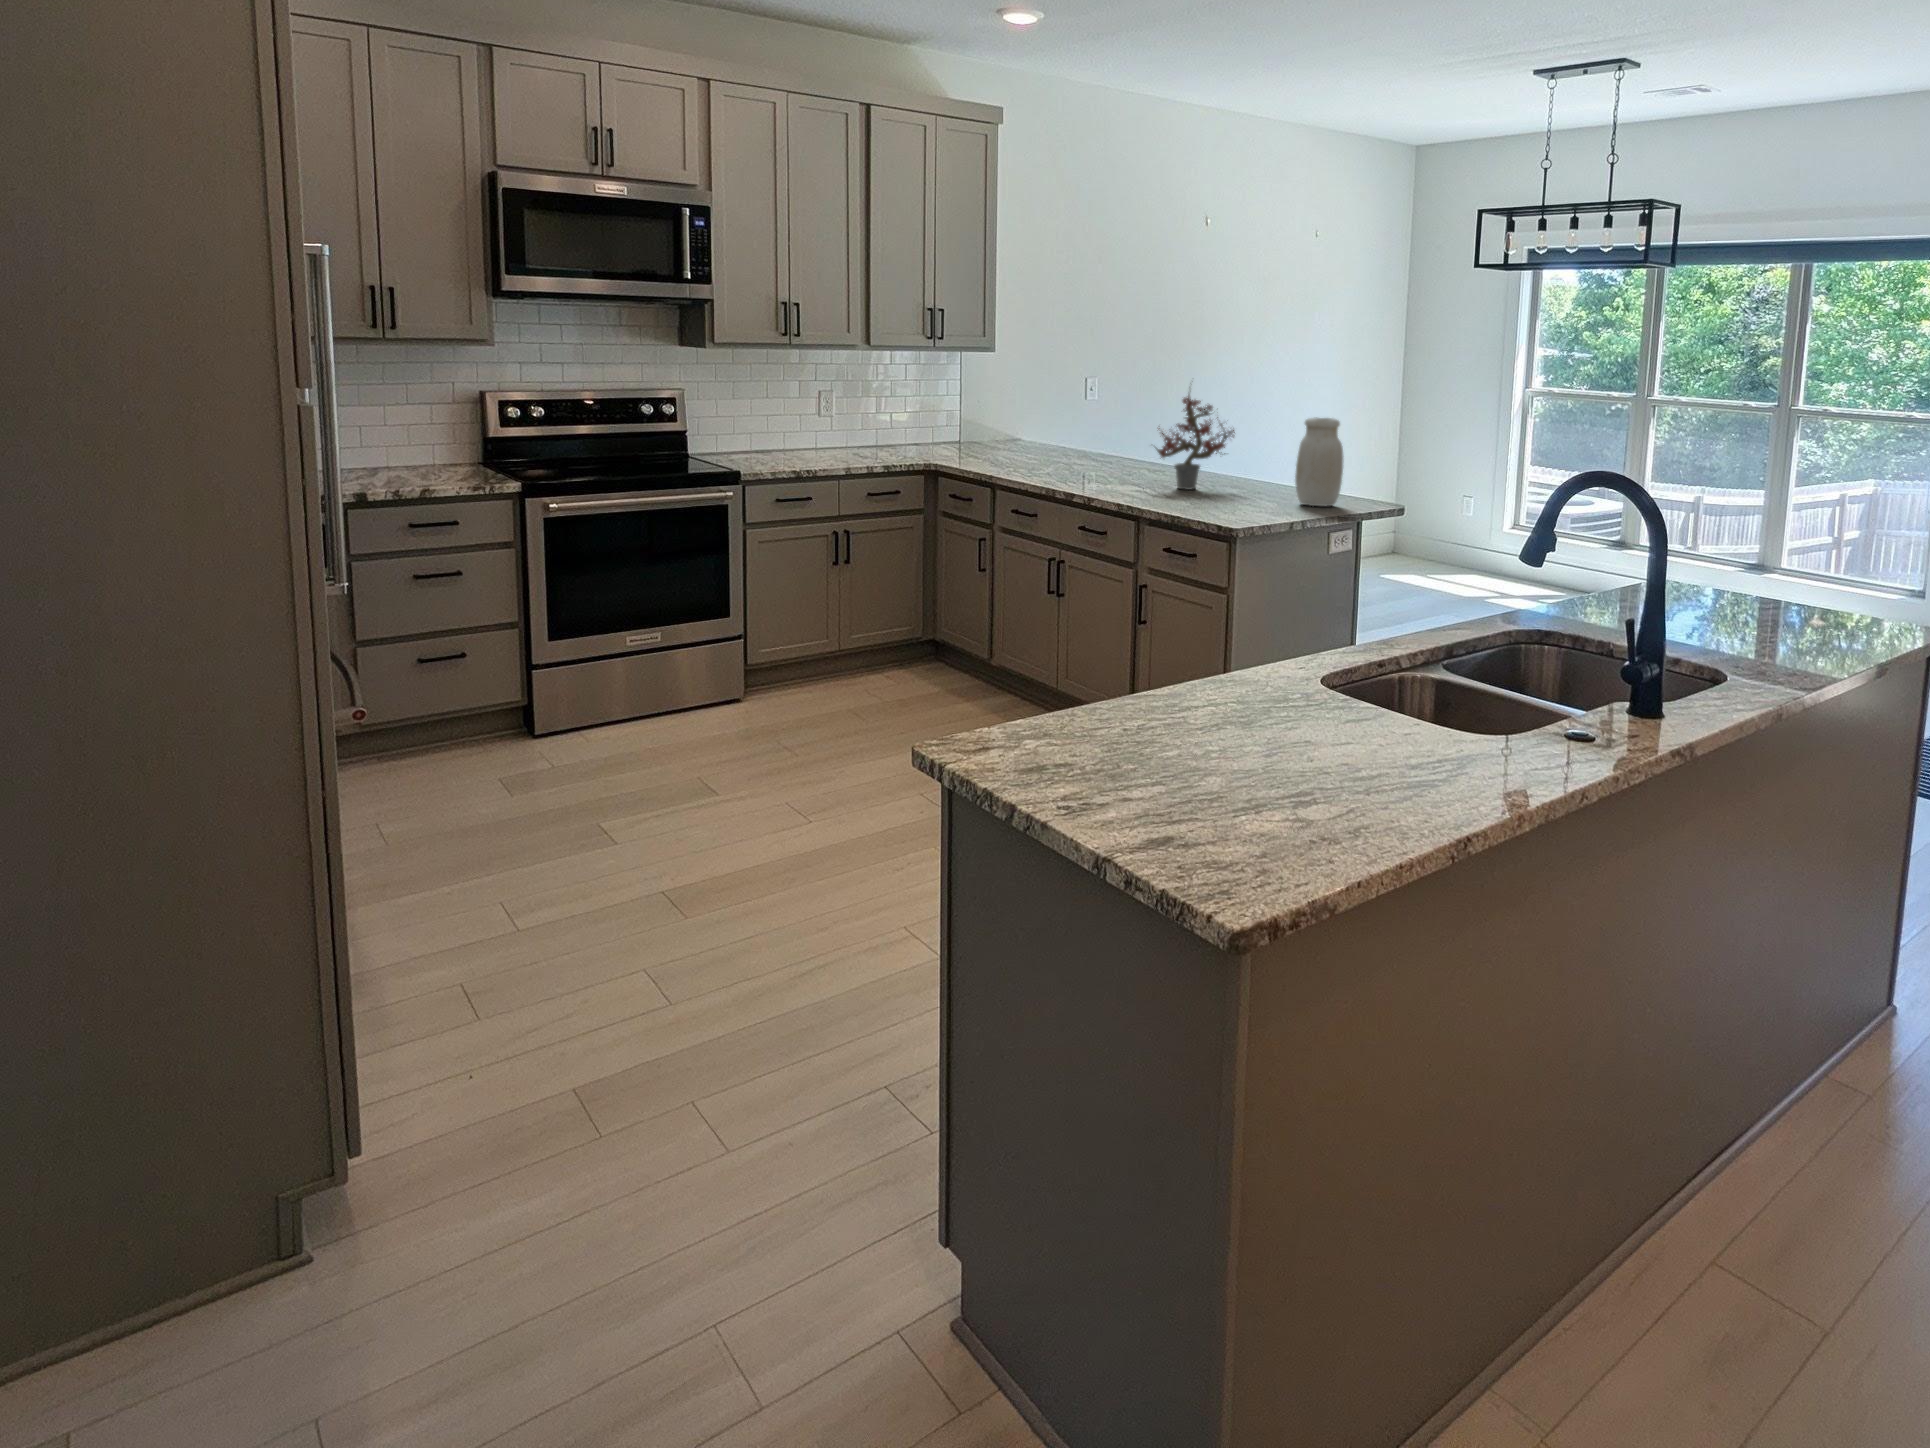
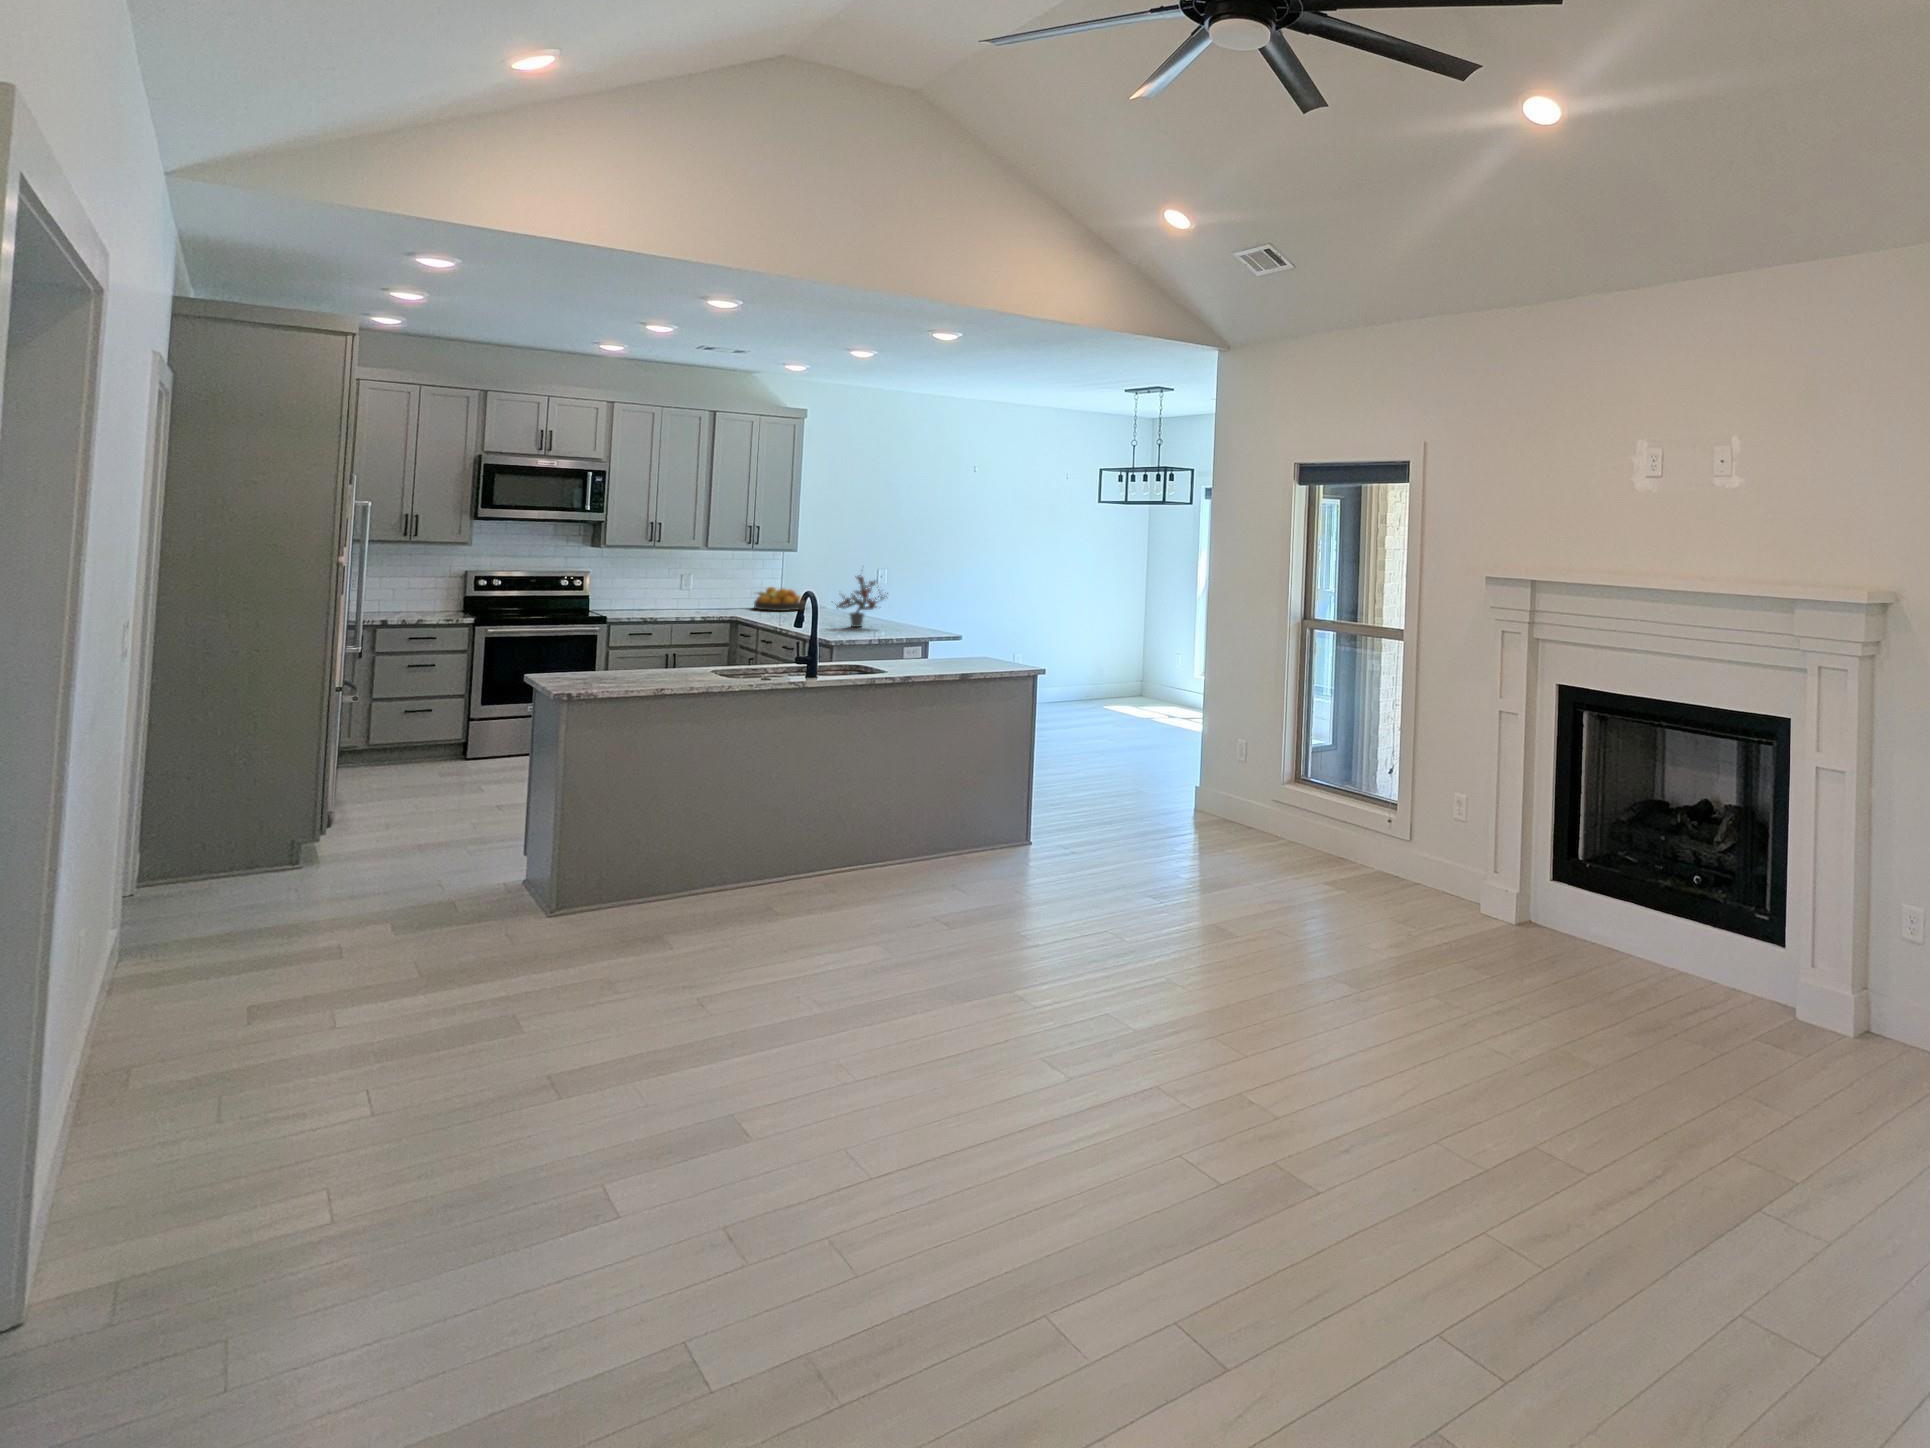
fruit bowl: none [937,416,1020,457] -> present [754,587,806,611]
jar: present [1295,417,1344,506] -> none [897,587,923,635]

